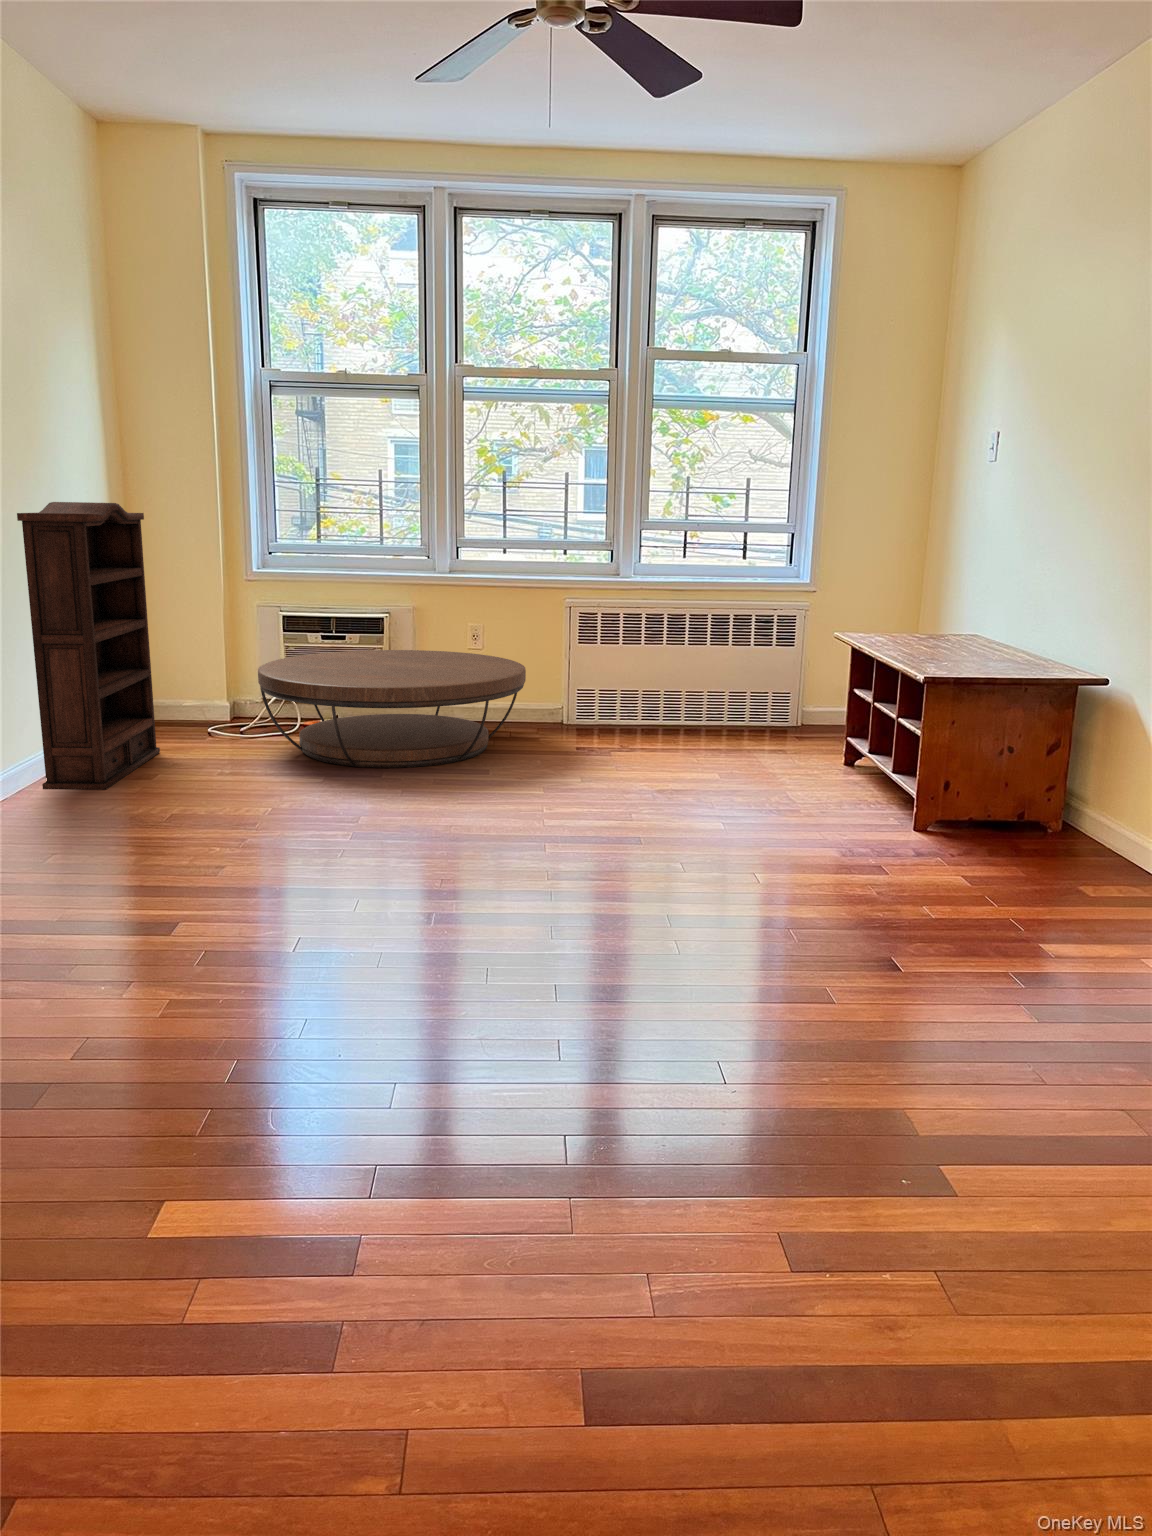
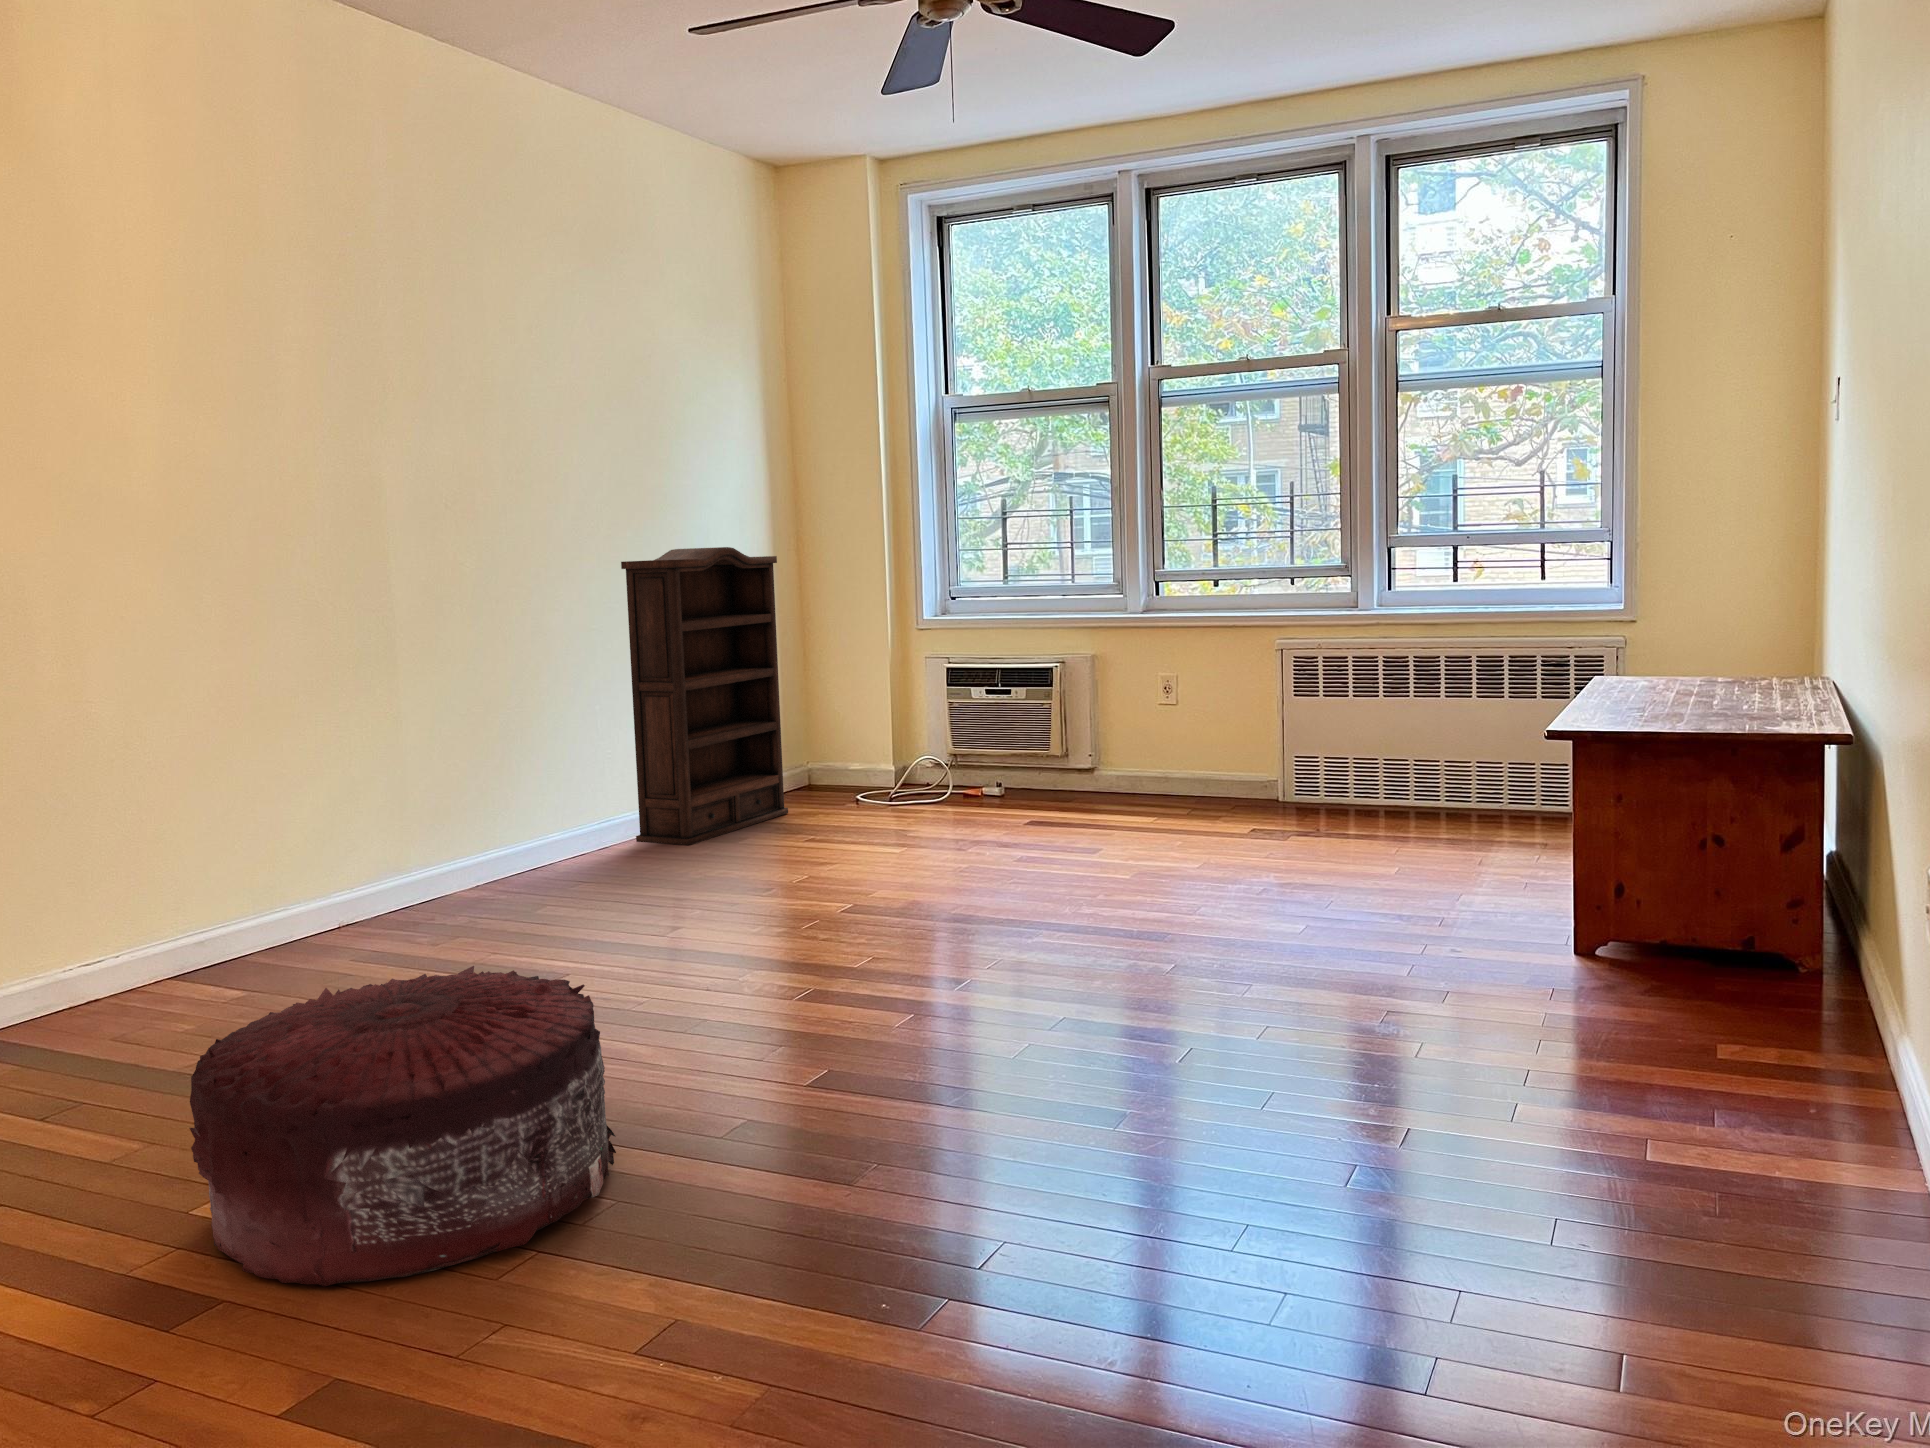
coffee table: present [258,650,526,768] -> none [873,705,1188,841]
pouf: none [193,947,596,1310] -> present [190,966,616,1287]

